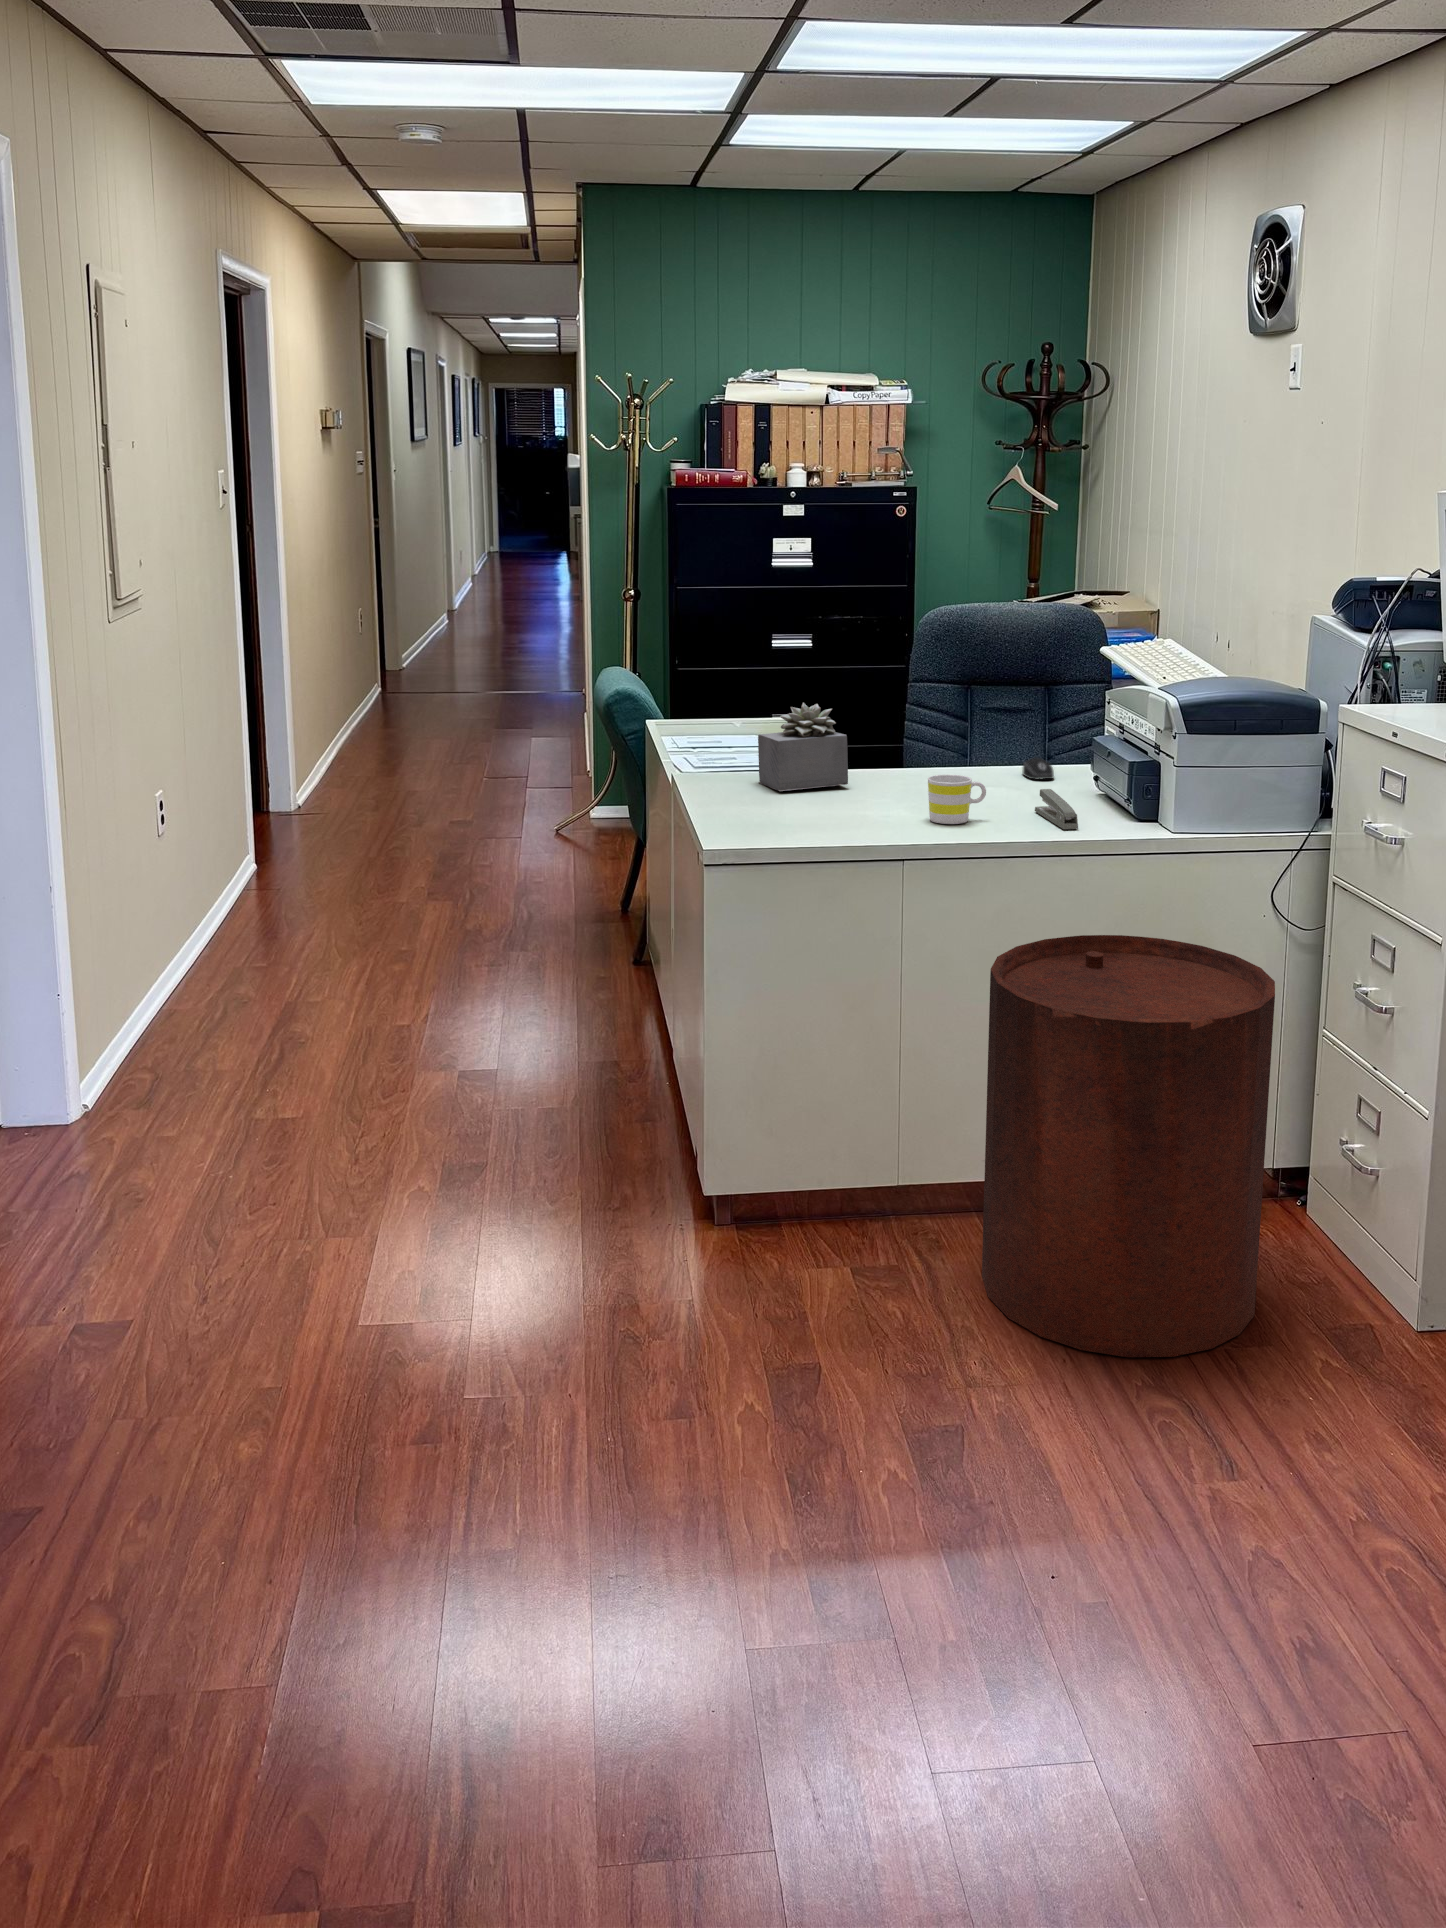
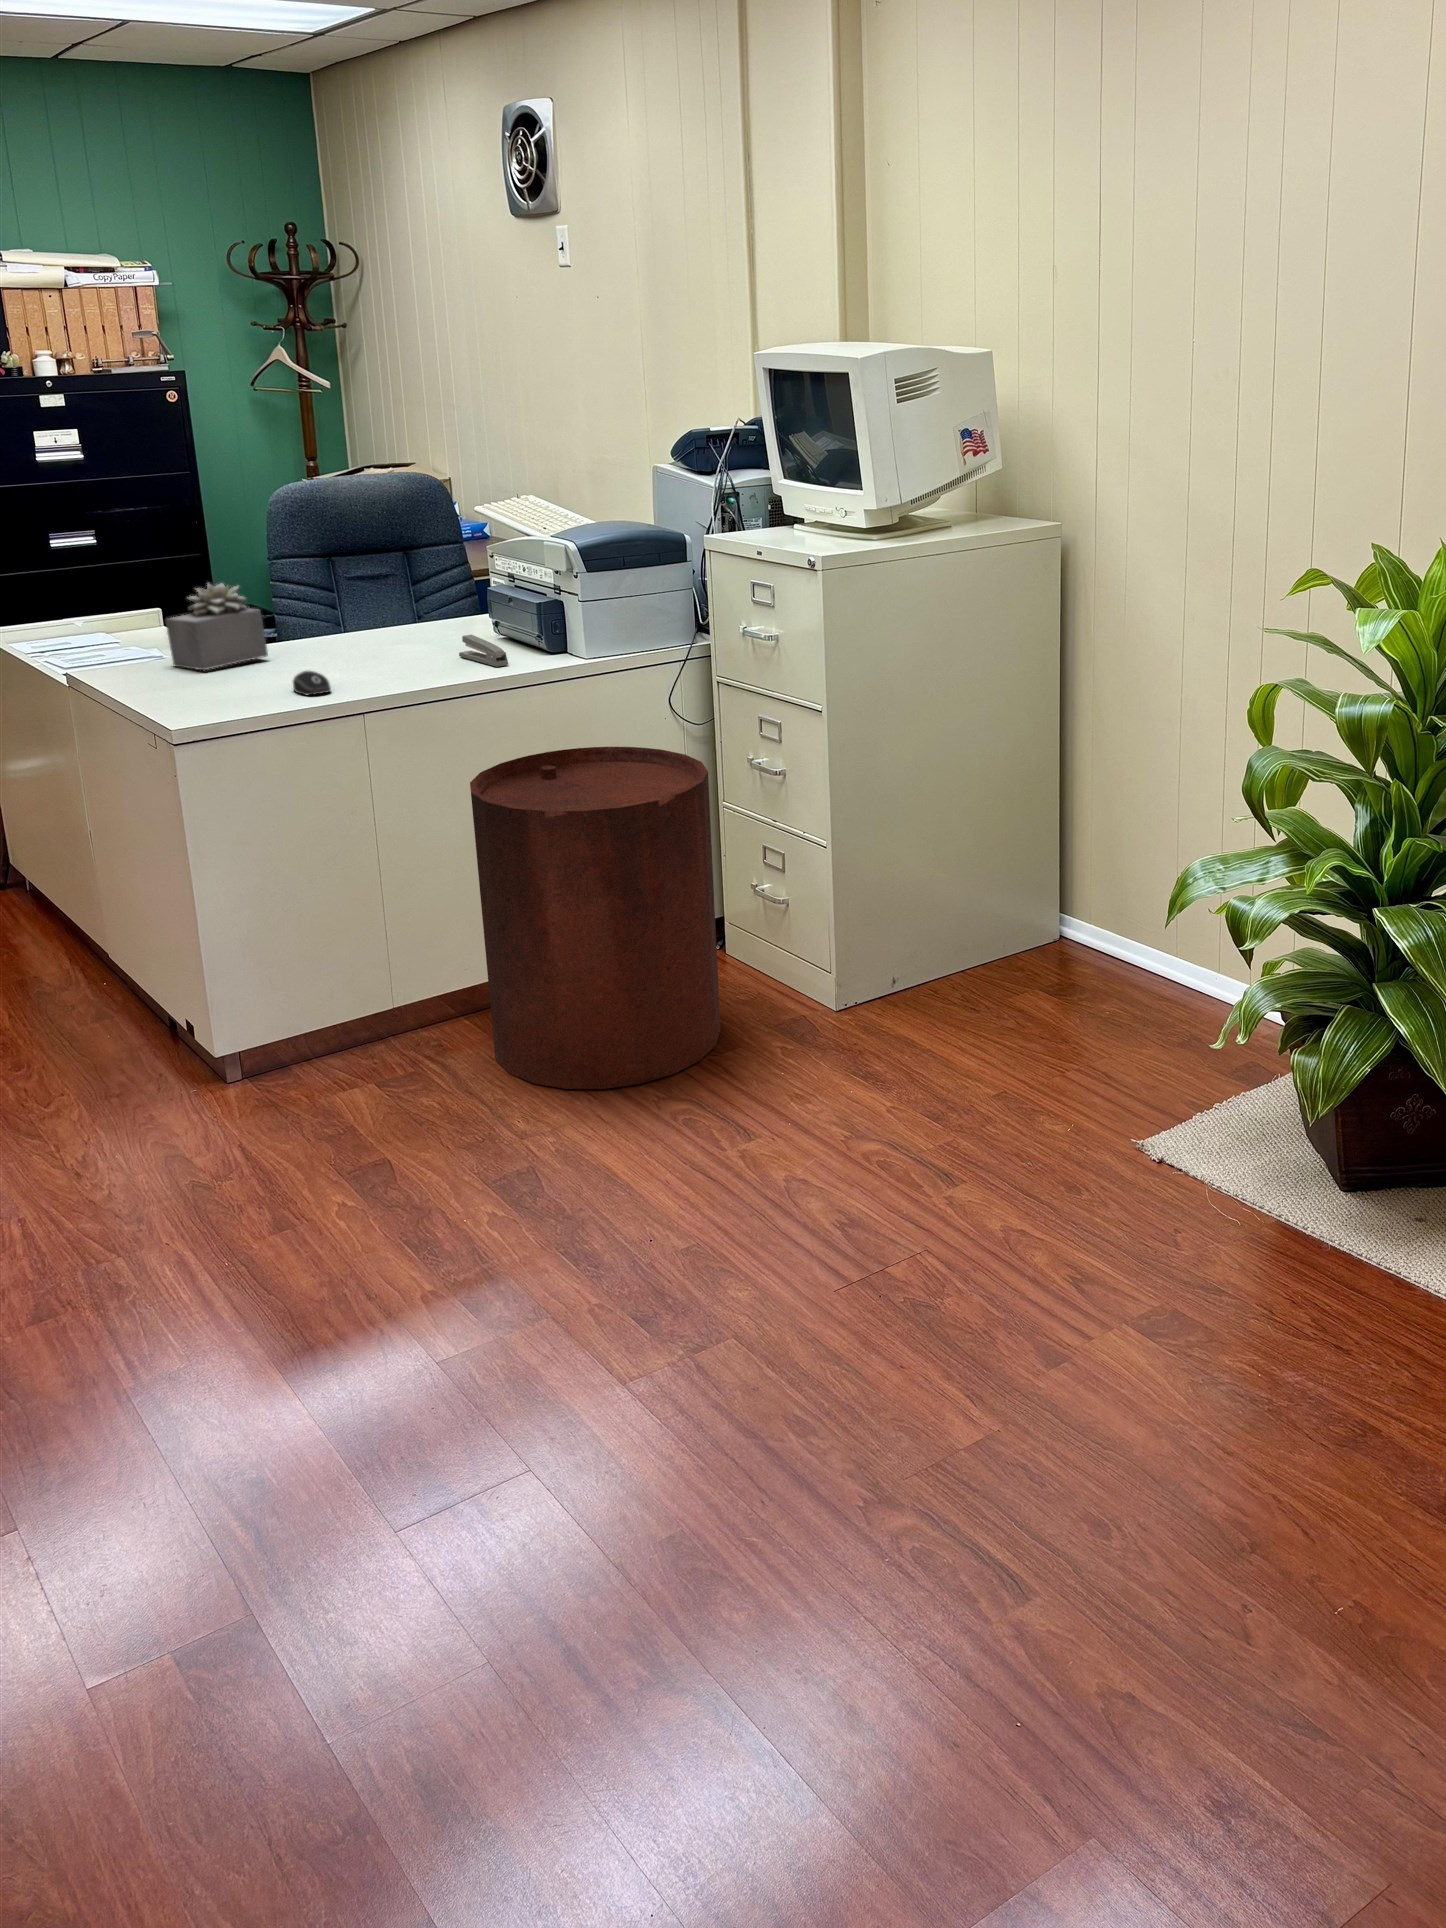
computer mouse: present [1023,758,1054,780] -> present [293,671,331,695]
mug: present [928,775,986,824] -> none [365,631,419,676]

